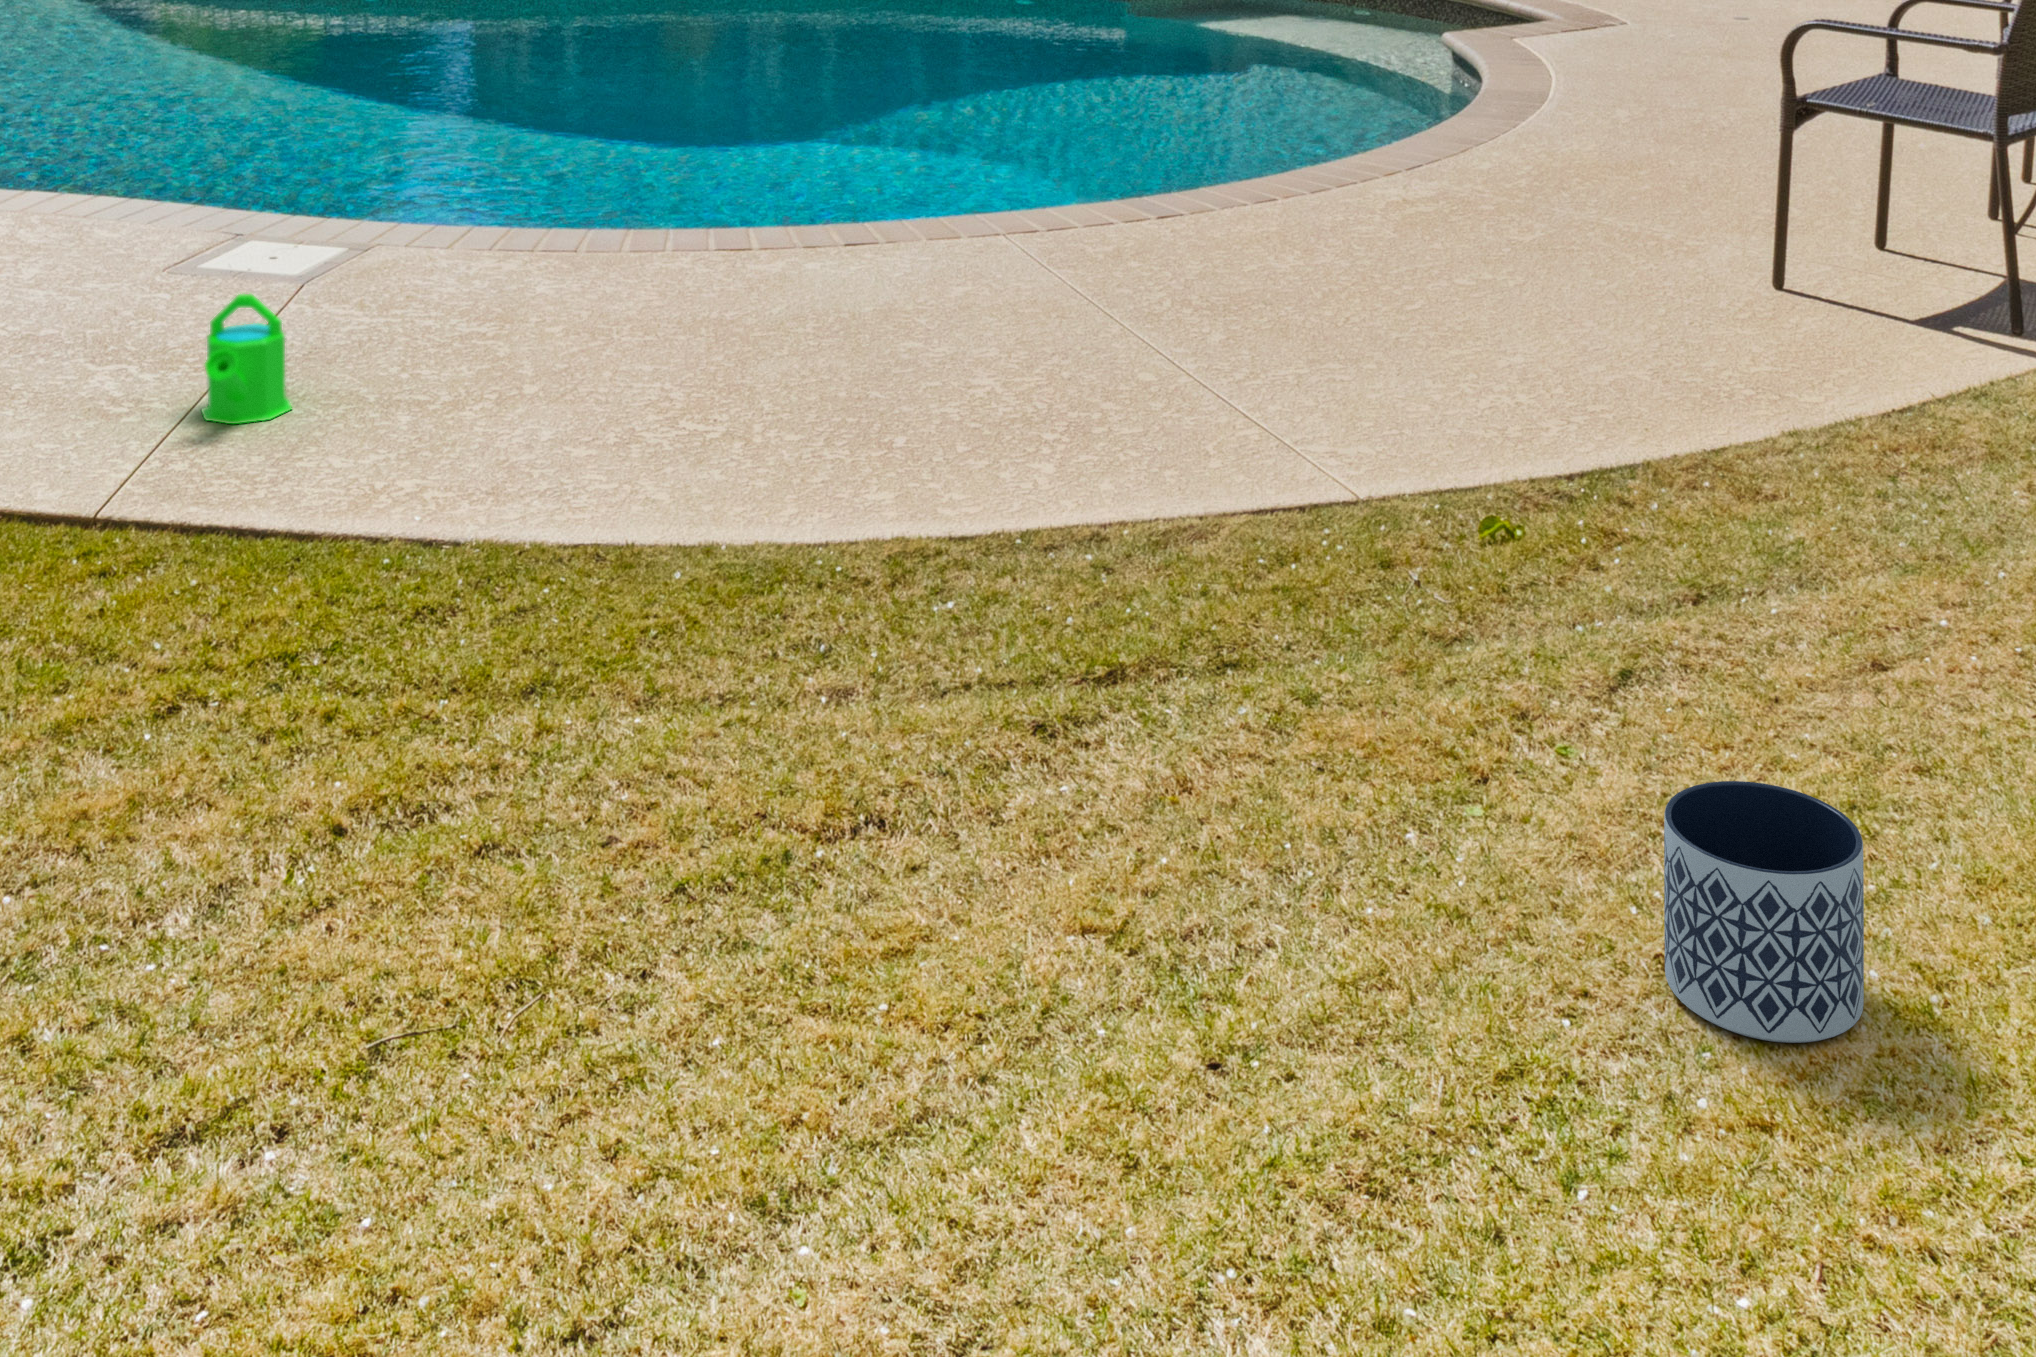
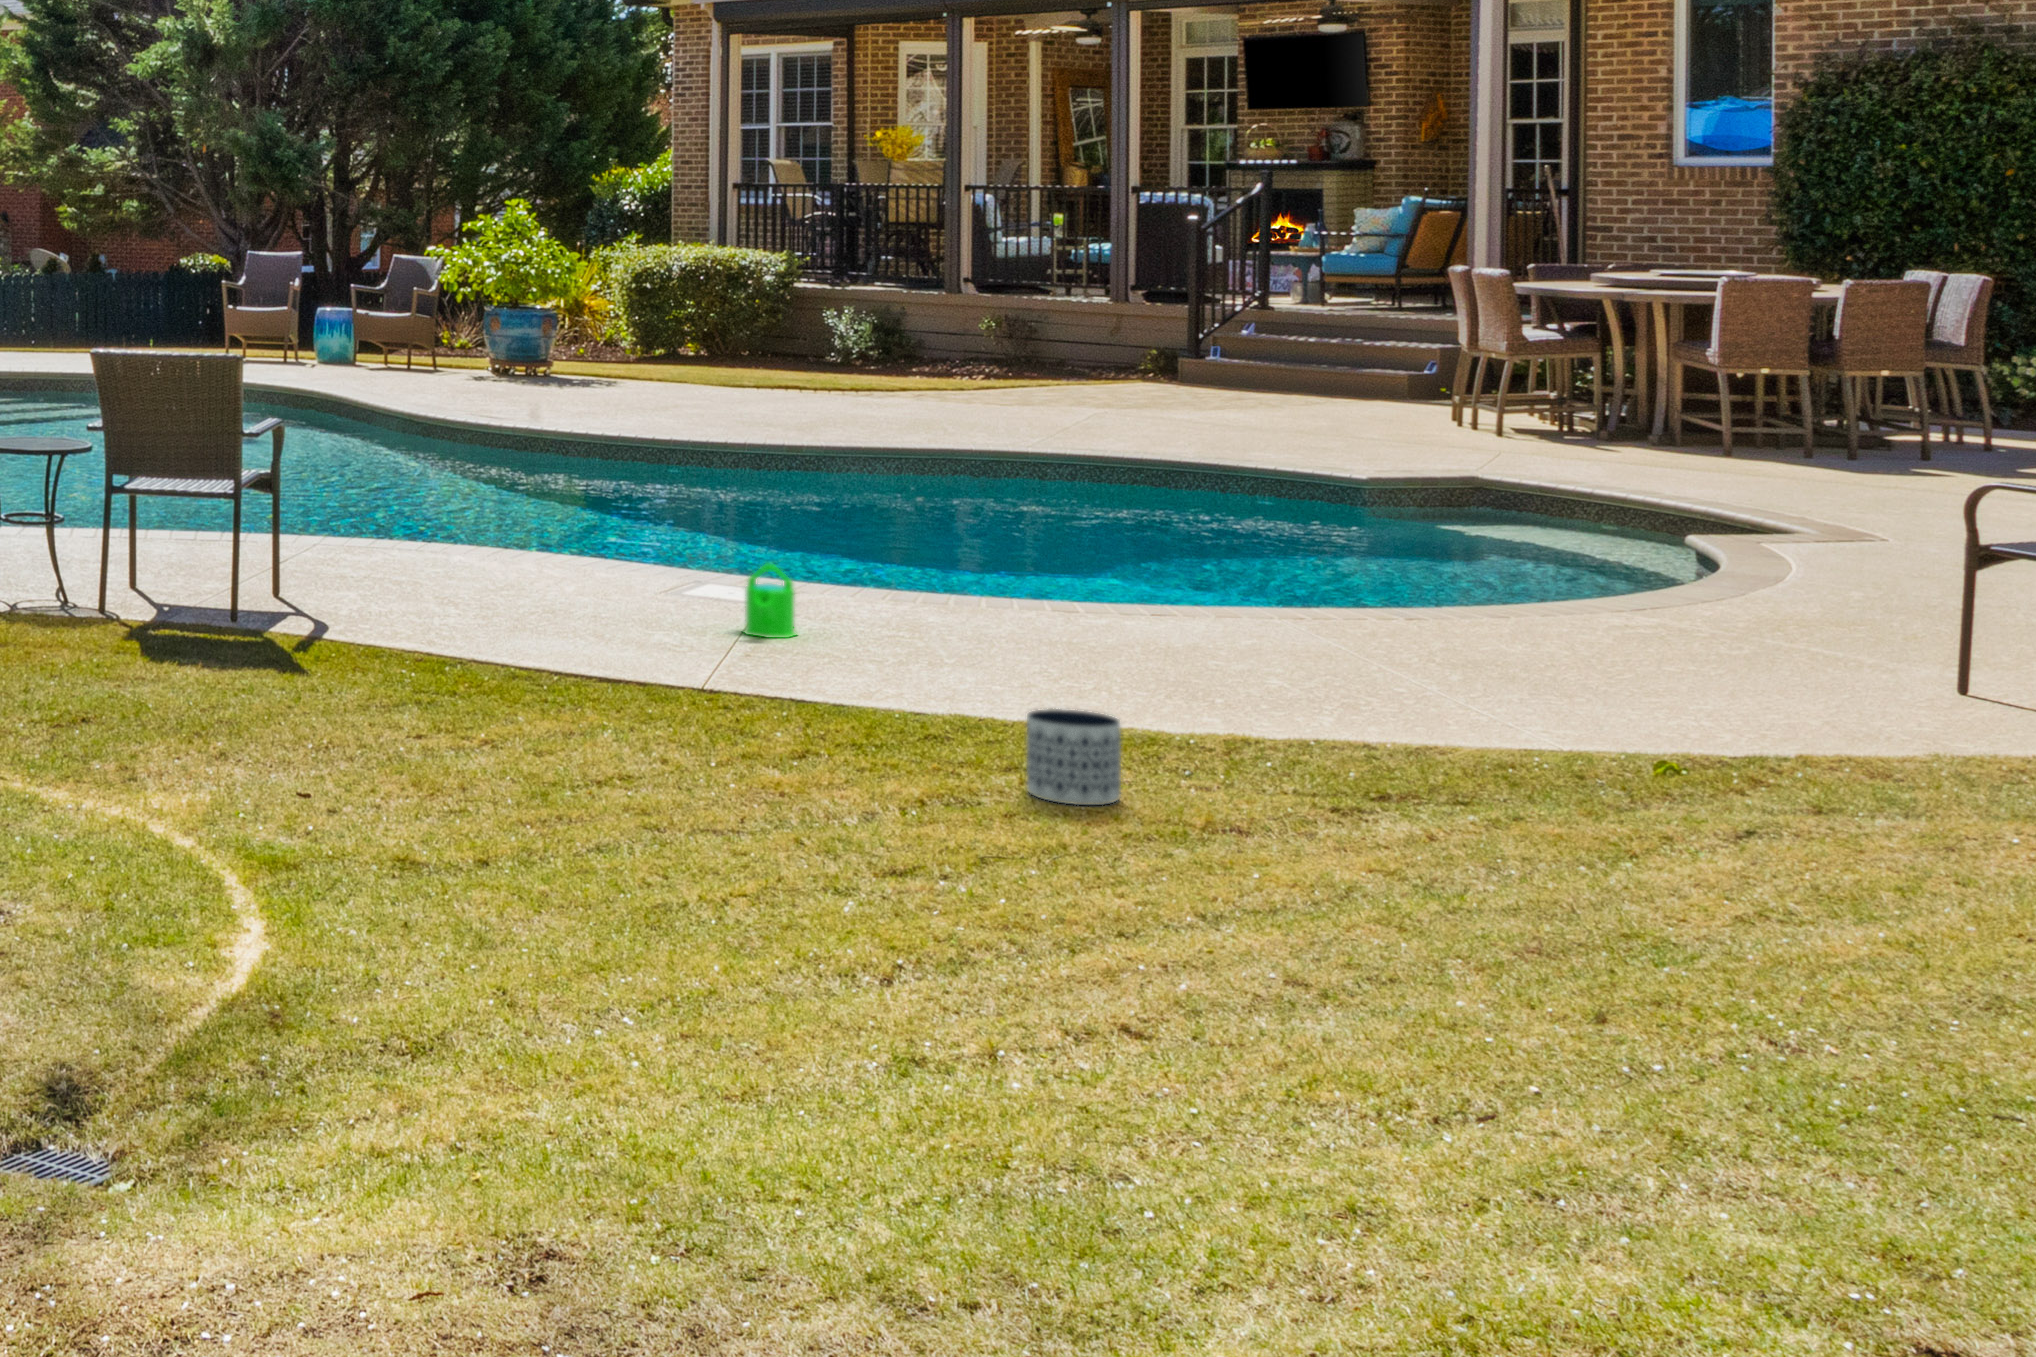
planter: present [1664,781,1864,1043] -> present [1027,709,1121,805]

